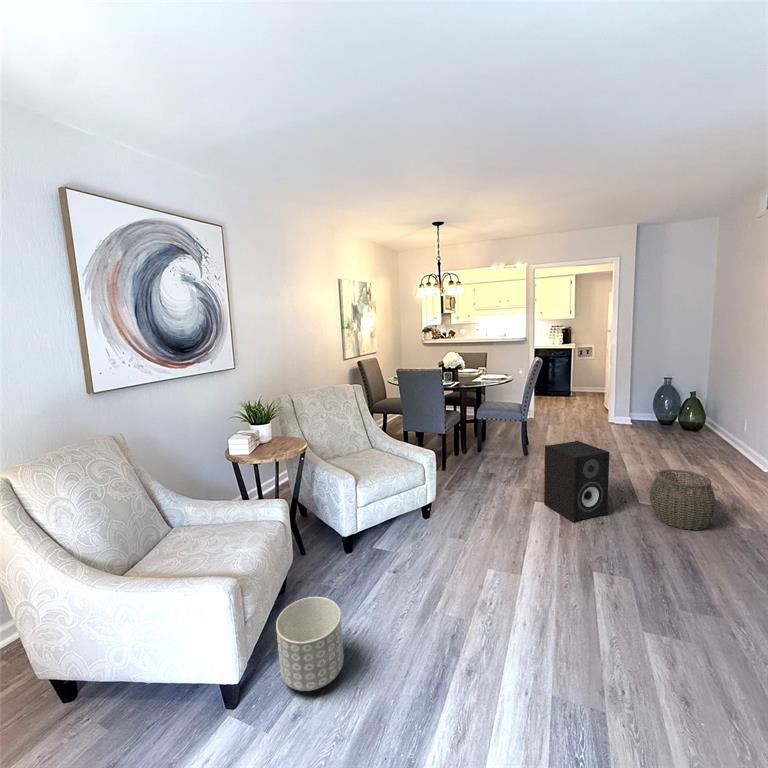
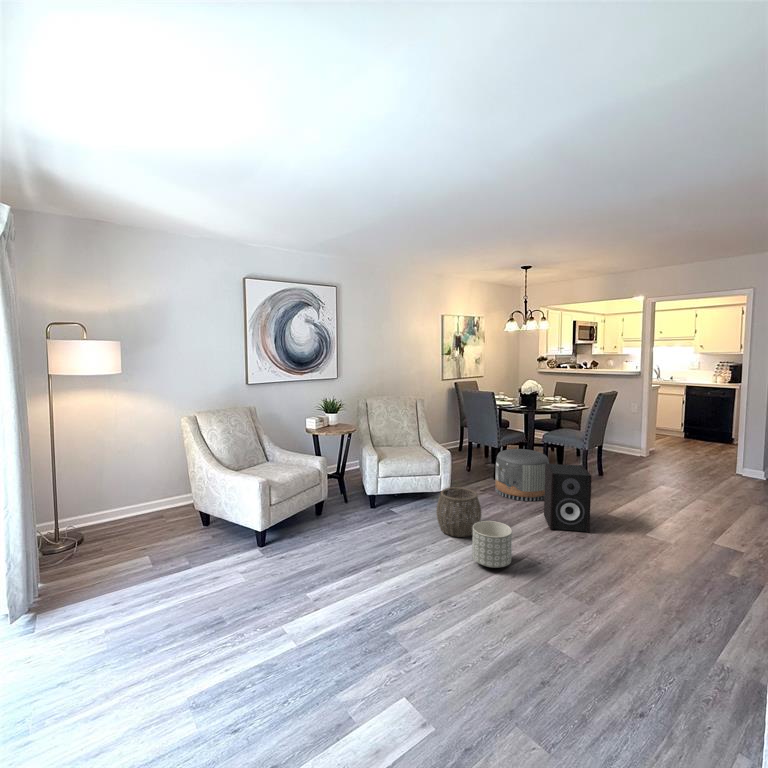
pouf: none [458,430,520,491] -> present [495,449,549,501]
woven basket: present [649,469,717,530] -> present [436,487,481,537]
planter: present [276,597,344,691] -> present [472,521,512,568]

